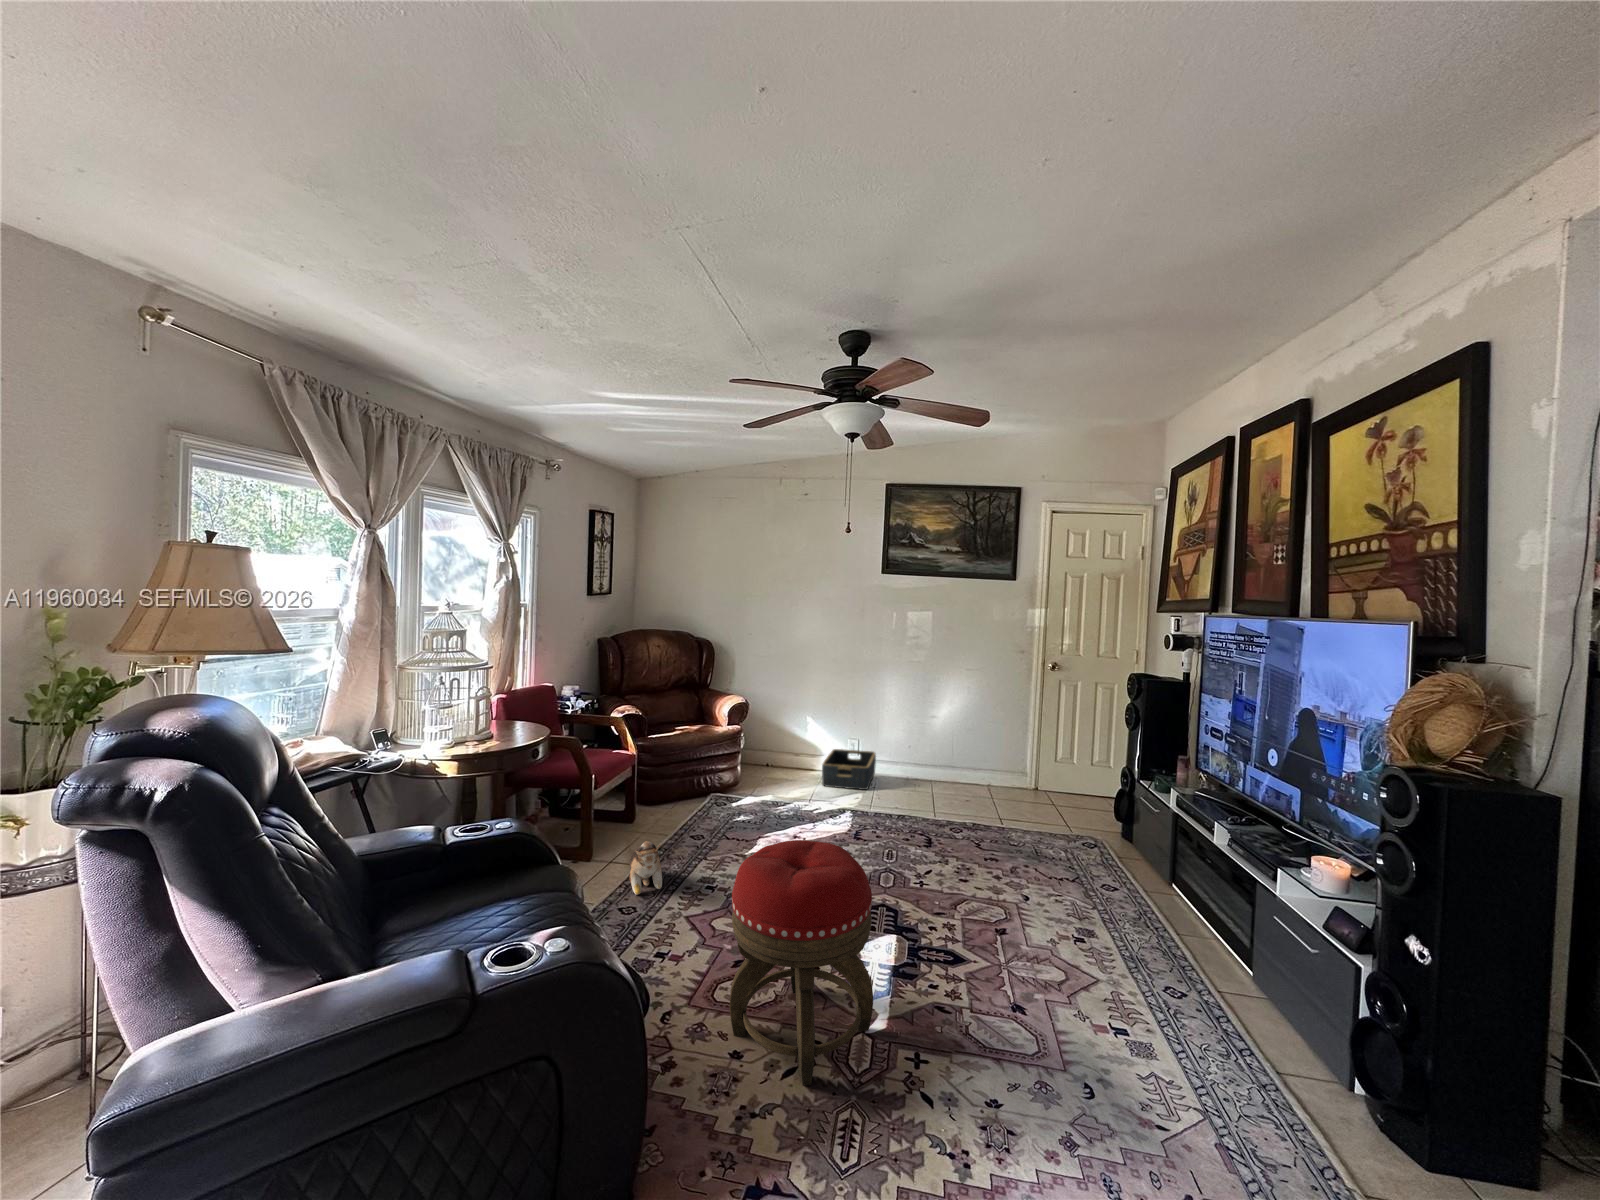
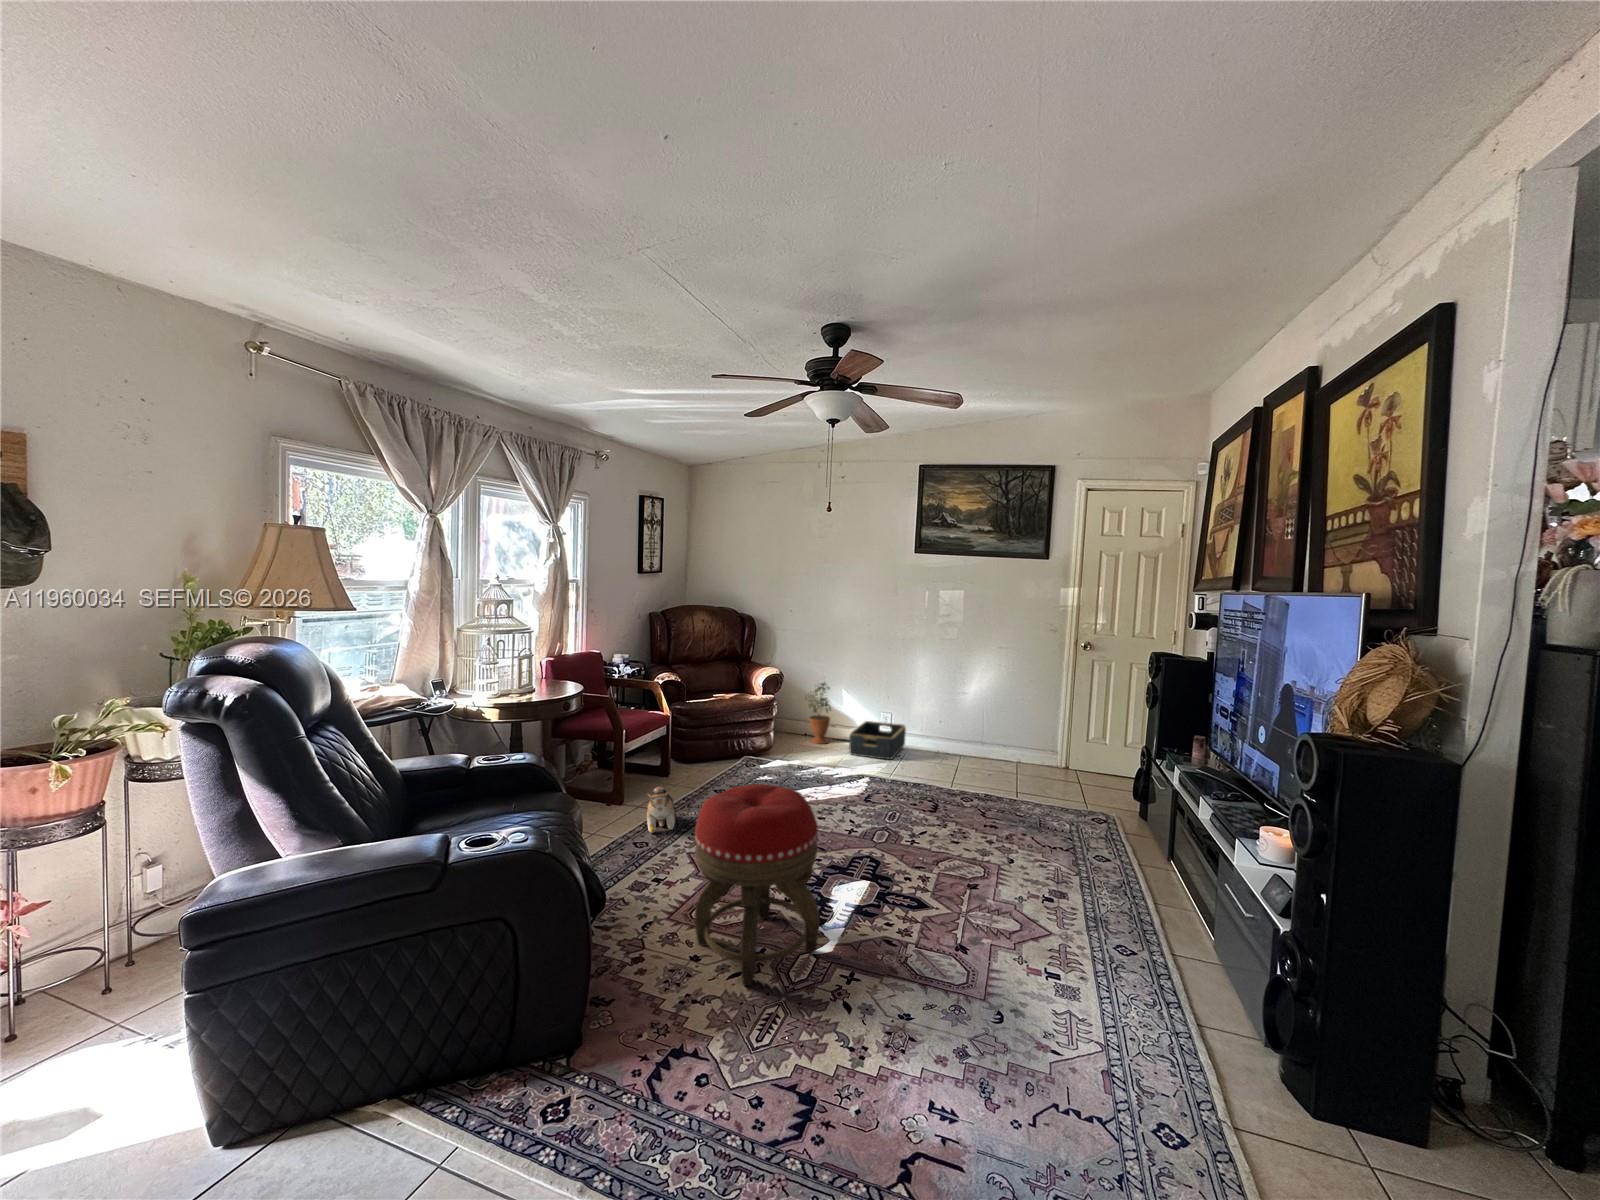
potted plant: none [771,707,799,776] -> present [806,682,831,744]

